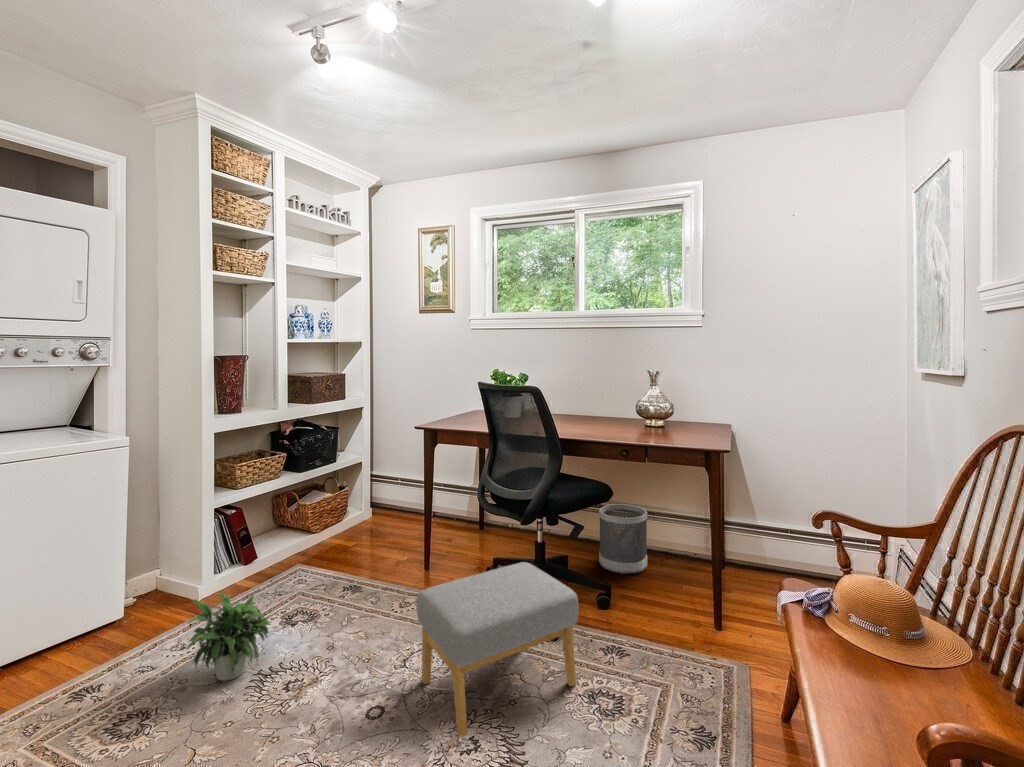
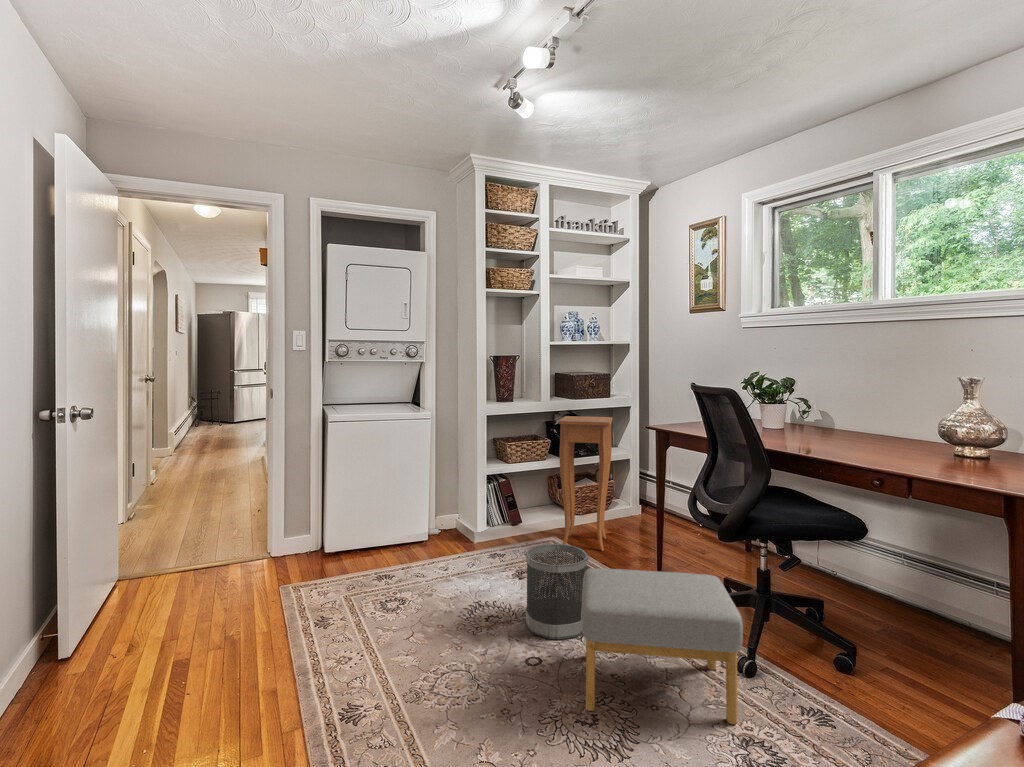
side table: none [303,427,364,573] -> present [559,416,612,551]
wastebasket: present [599,504,647,574] -> present [526,544,588,639]
potted plant: present [187,592,270,681] -> none [430,531,491,600]

